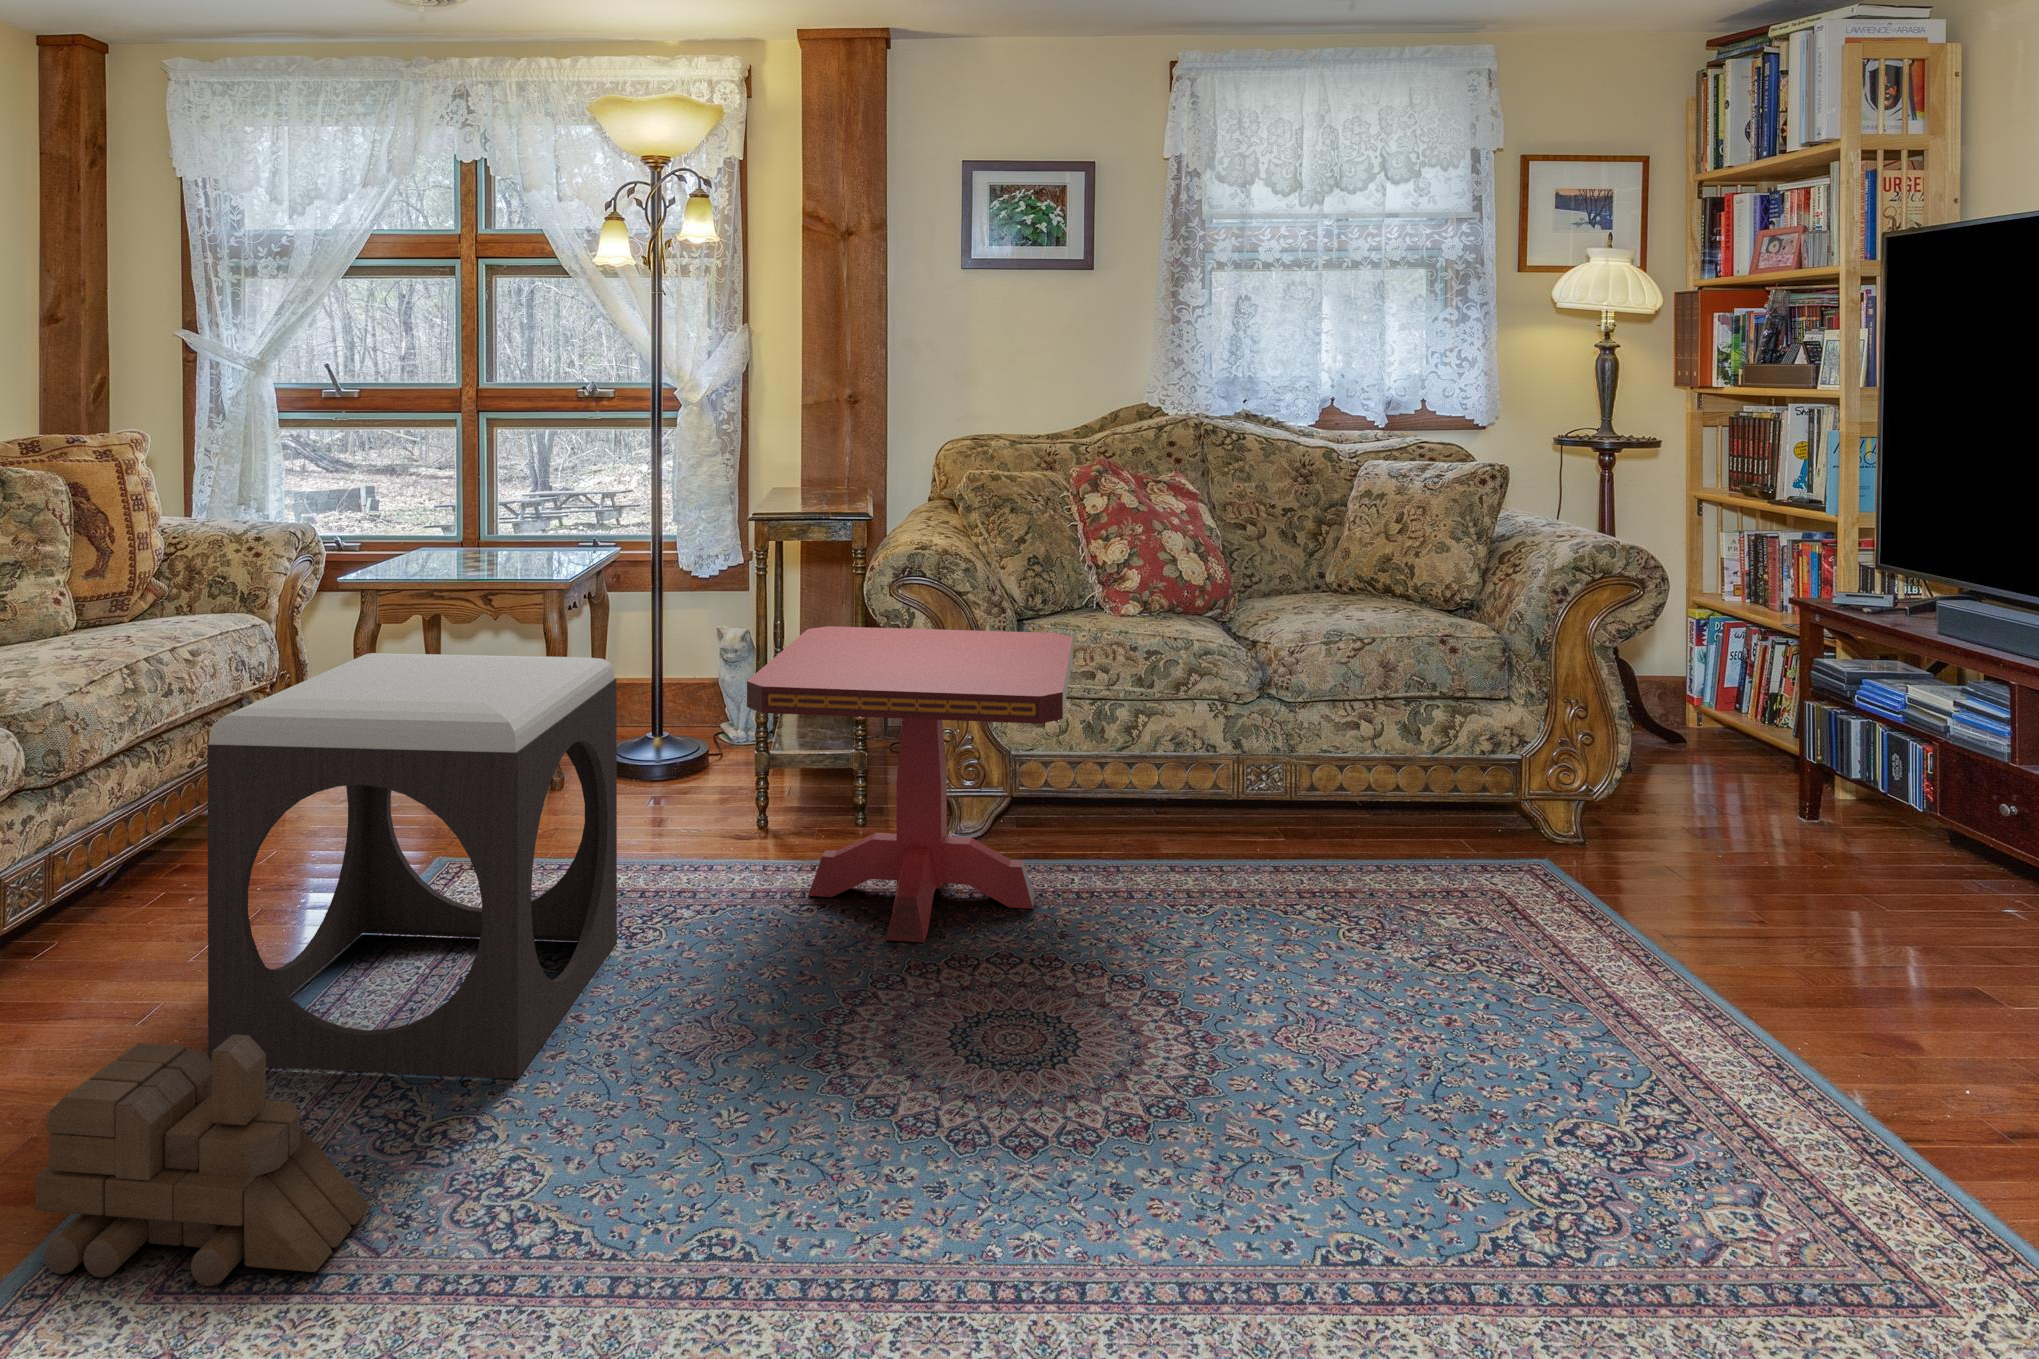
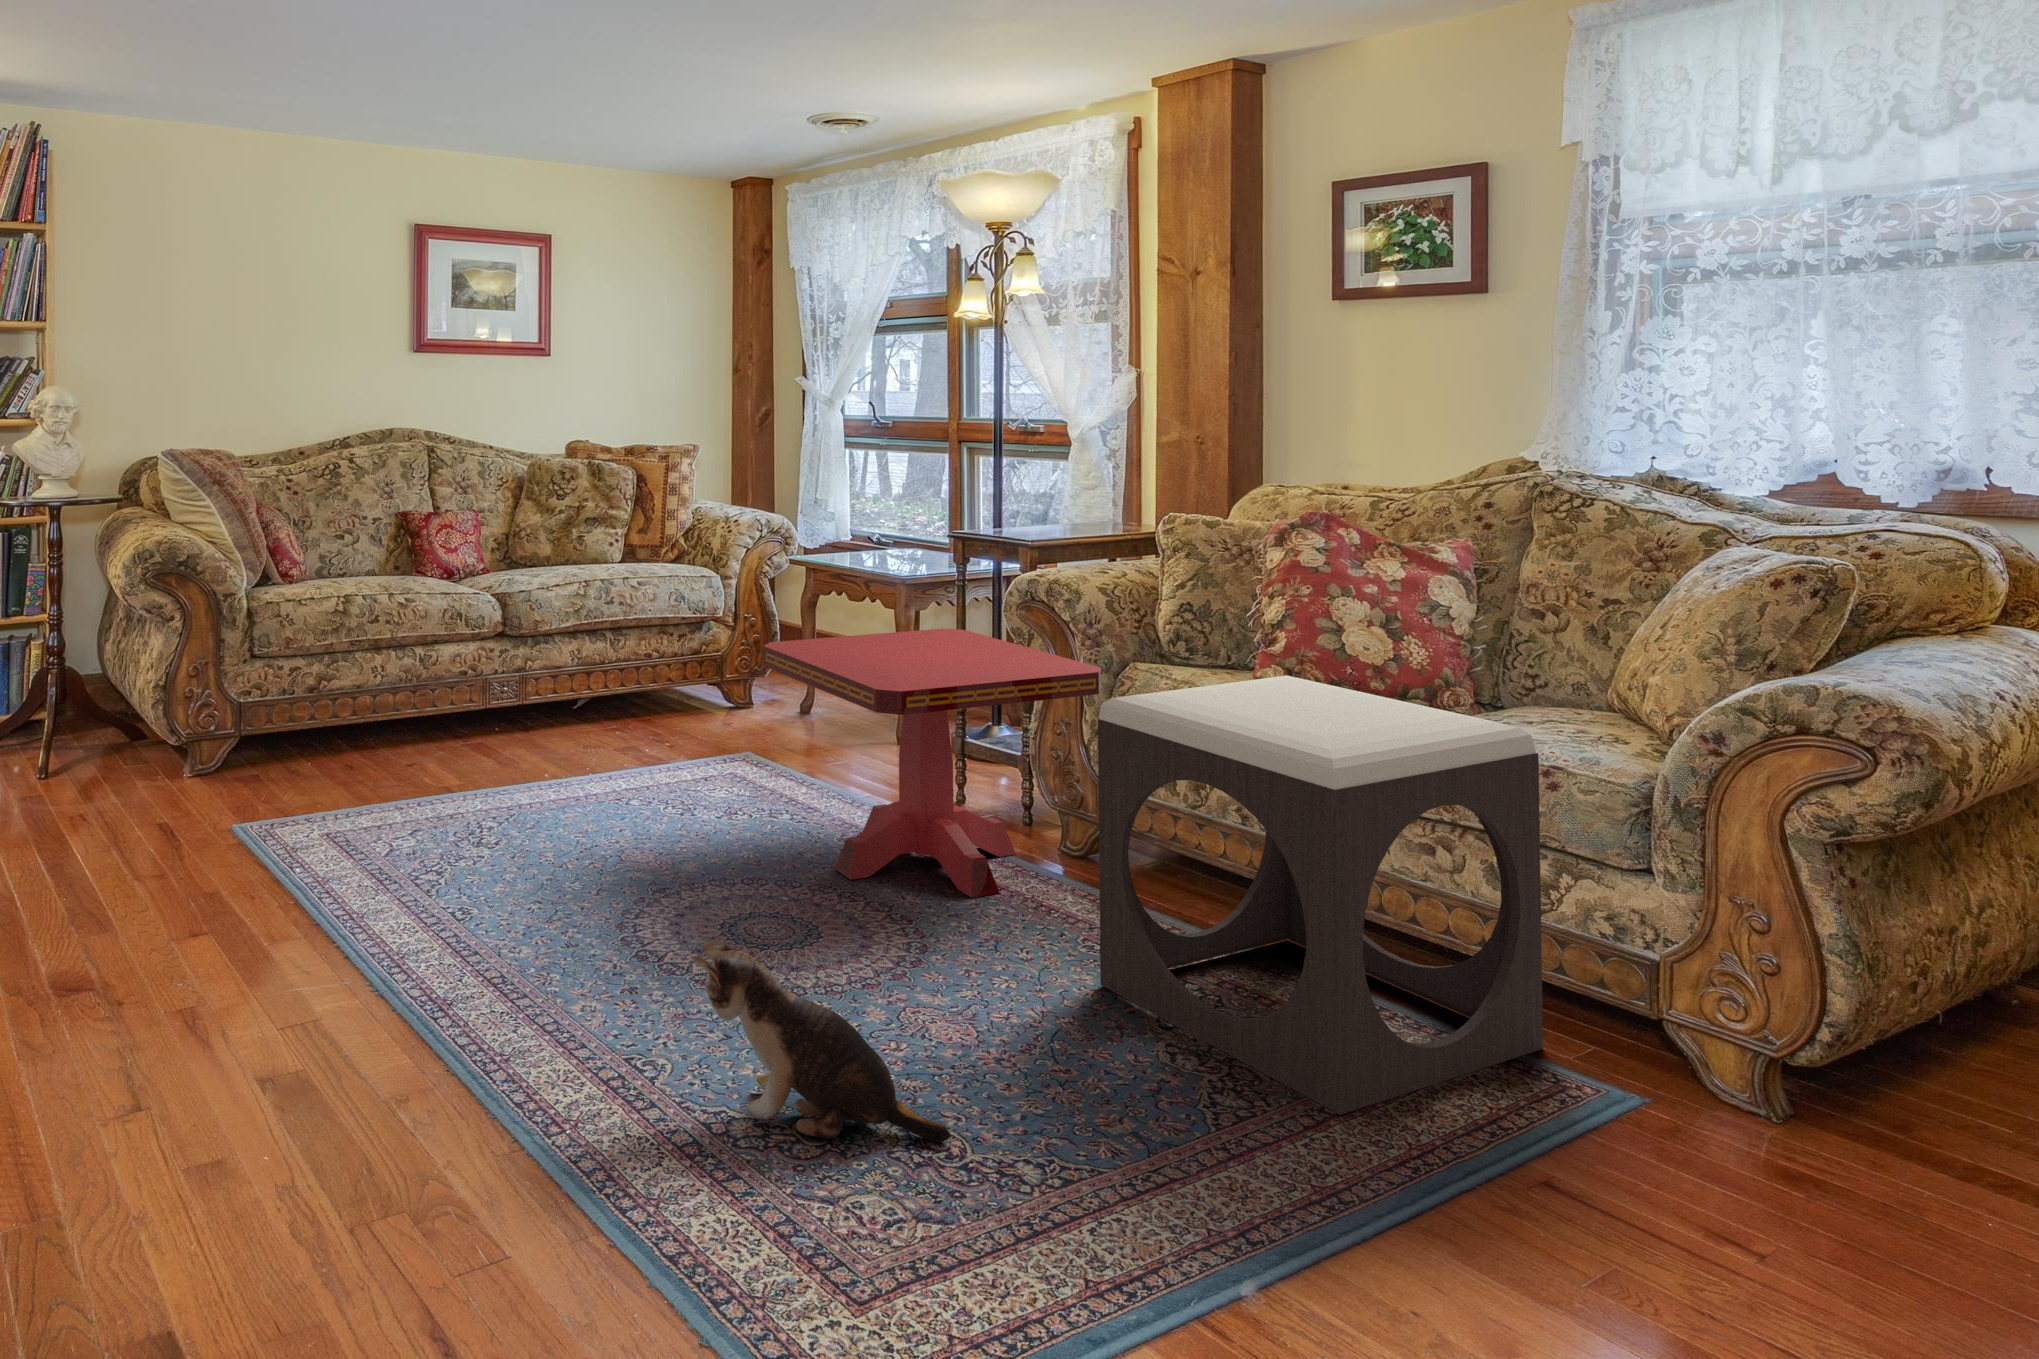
footstool: present [207,653,617,1079] -> present [1098,676,1543,1115]
plush toy: none [1366,1008,1551,1185] -> present [693,941,950,1142]
toy train: present [36,1035,370,1286] -> none [311,738,401,854]

